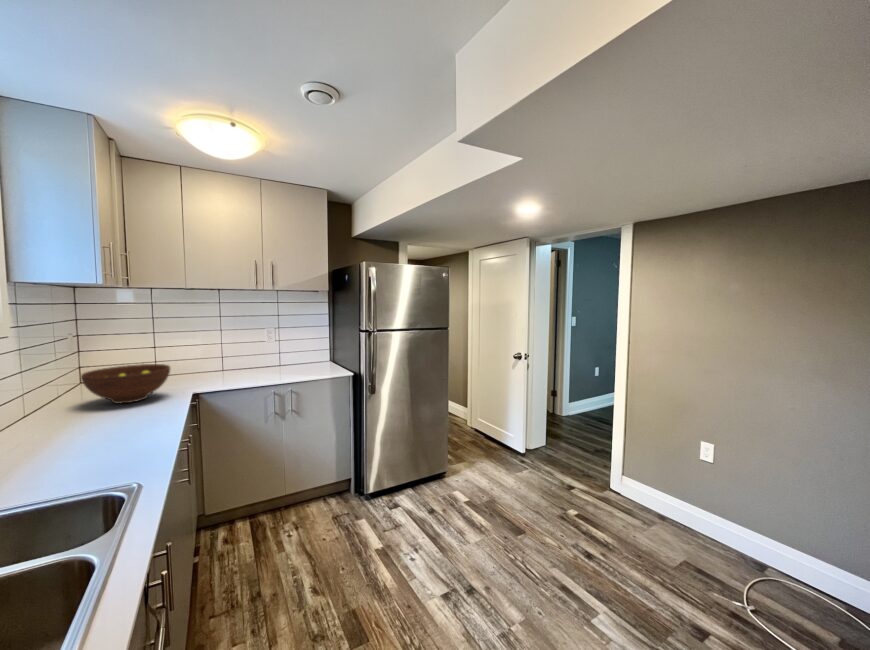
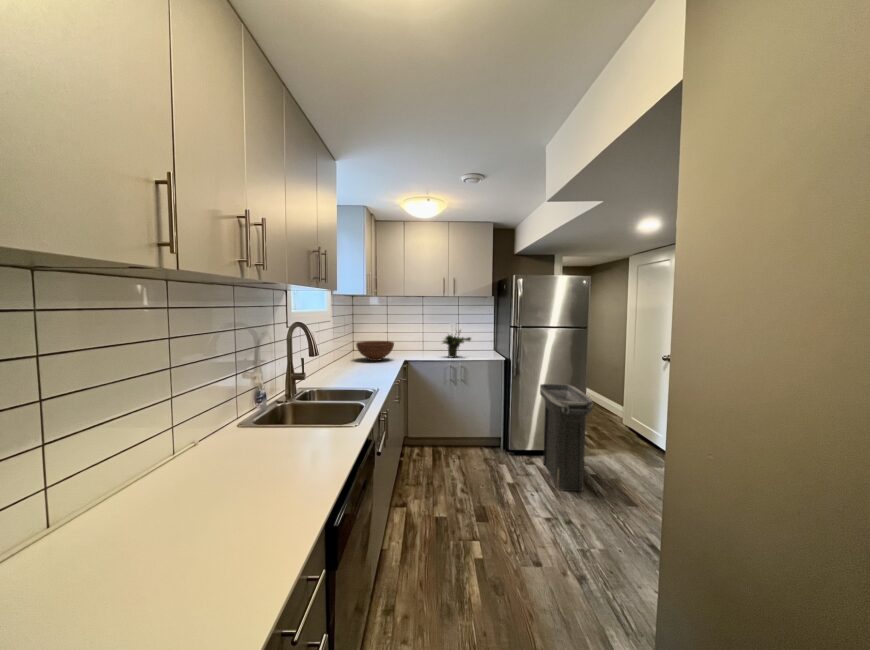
potted plant: none [258,336,305,379] -> present [443,331,471,358]
trash can: none [403,398,476,538] -> present [540,384,593,491]

